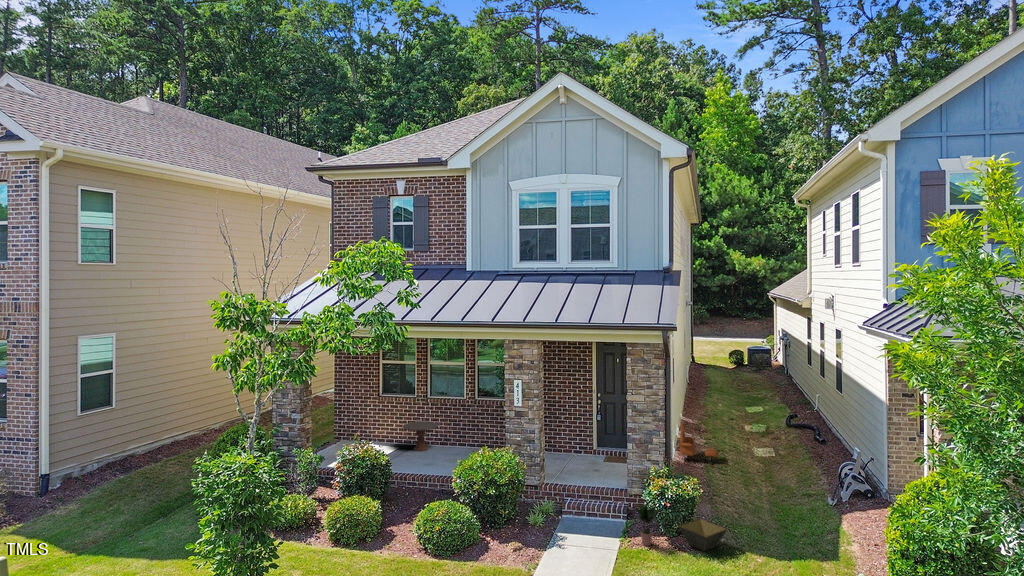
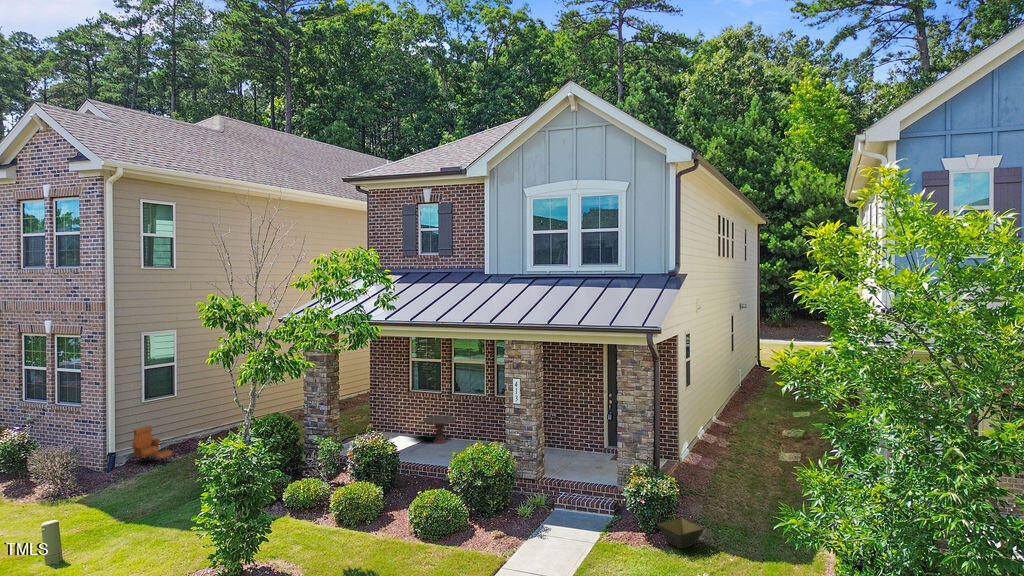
lounge chair: present [680,423,721,465] -> present [131,426,172,466]
potted plant: present [635,504,660,546] -> none [614,497,642,541]

